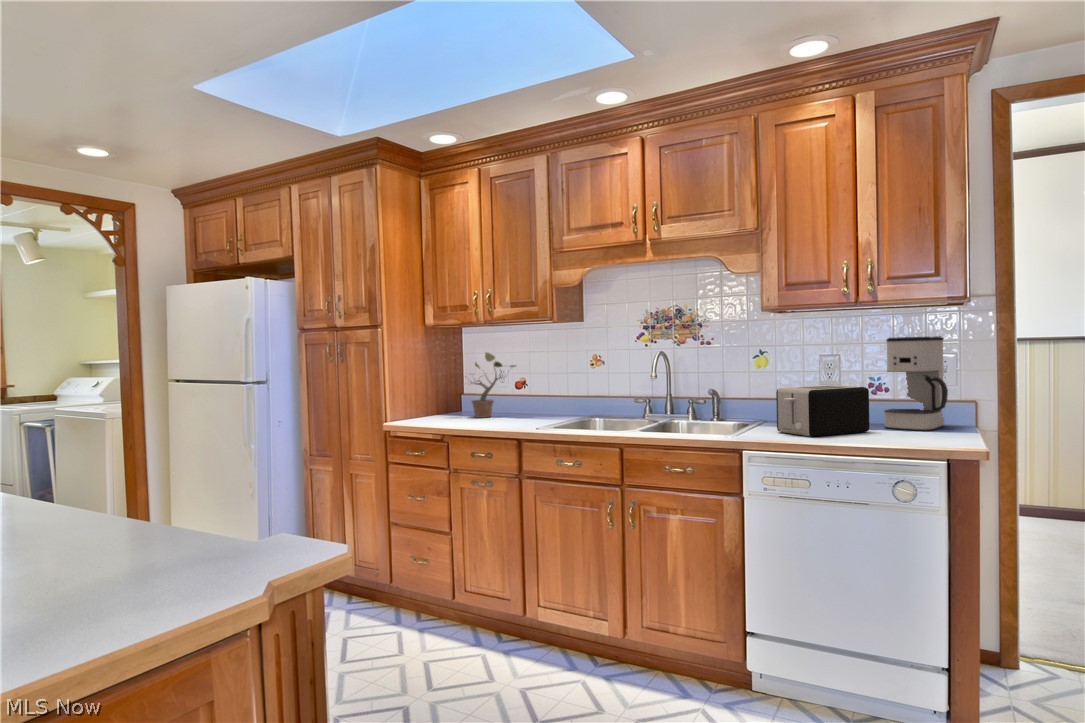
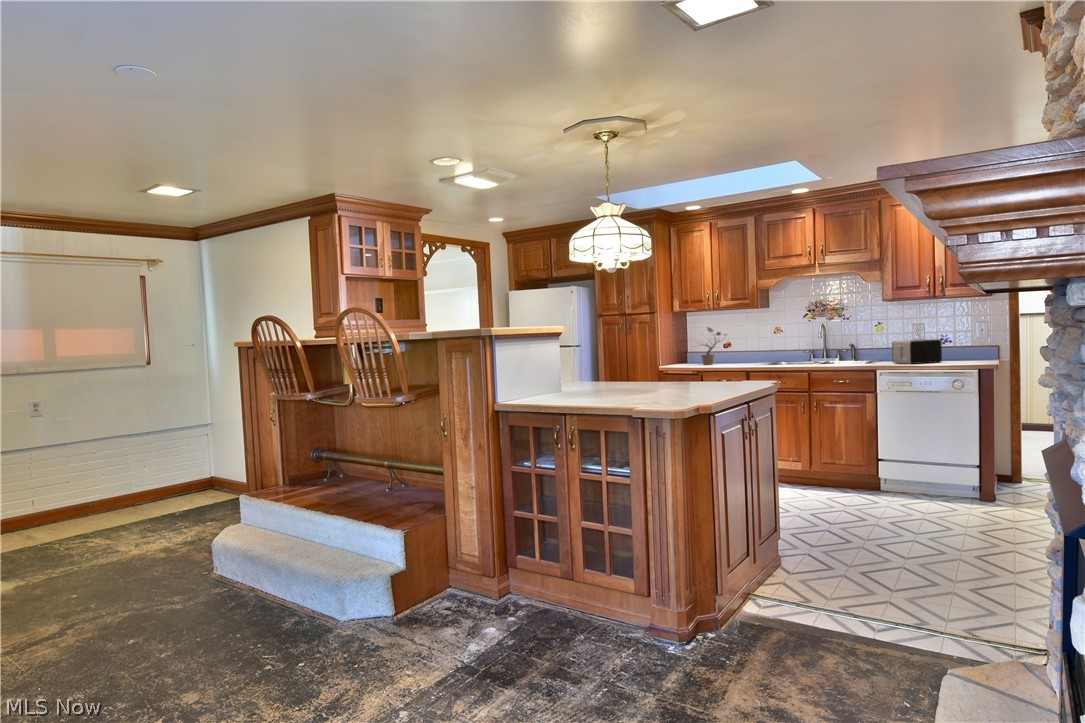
coffee maker: present [884,336,948,431] -> none [950,313,984,361]

